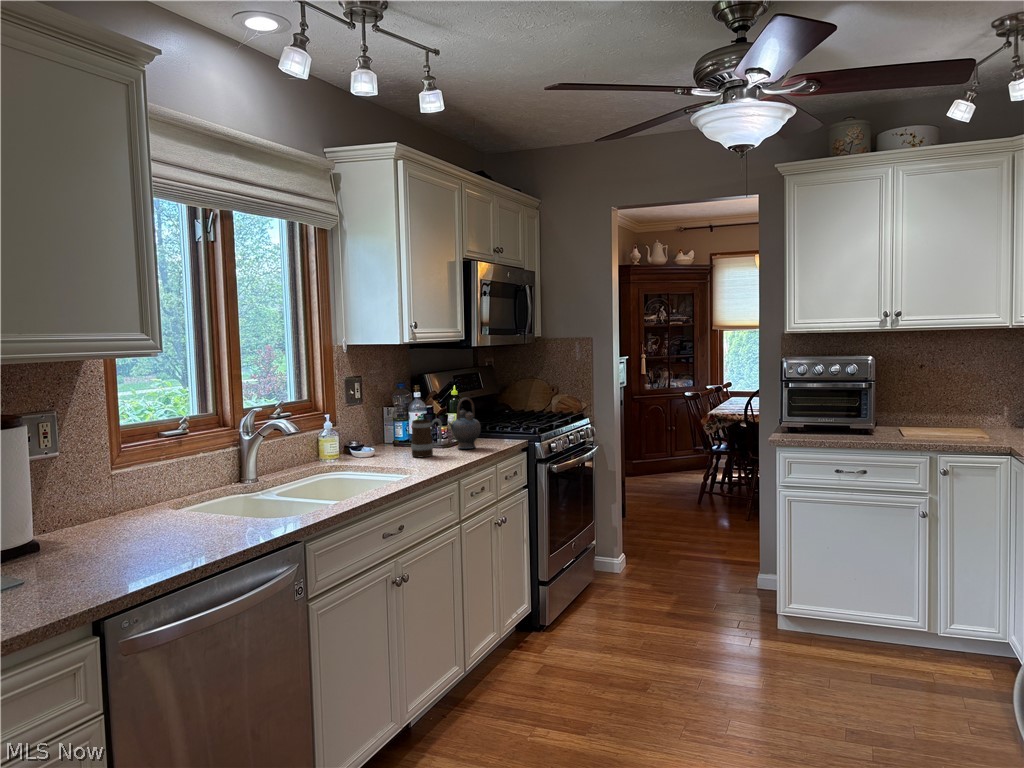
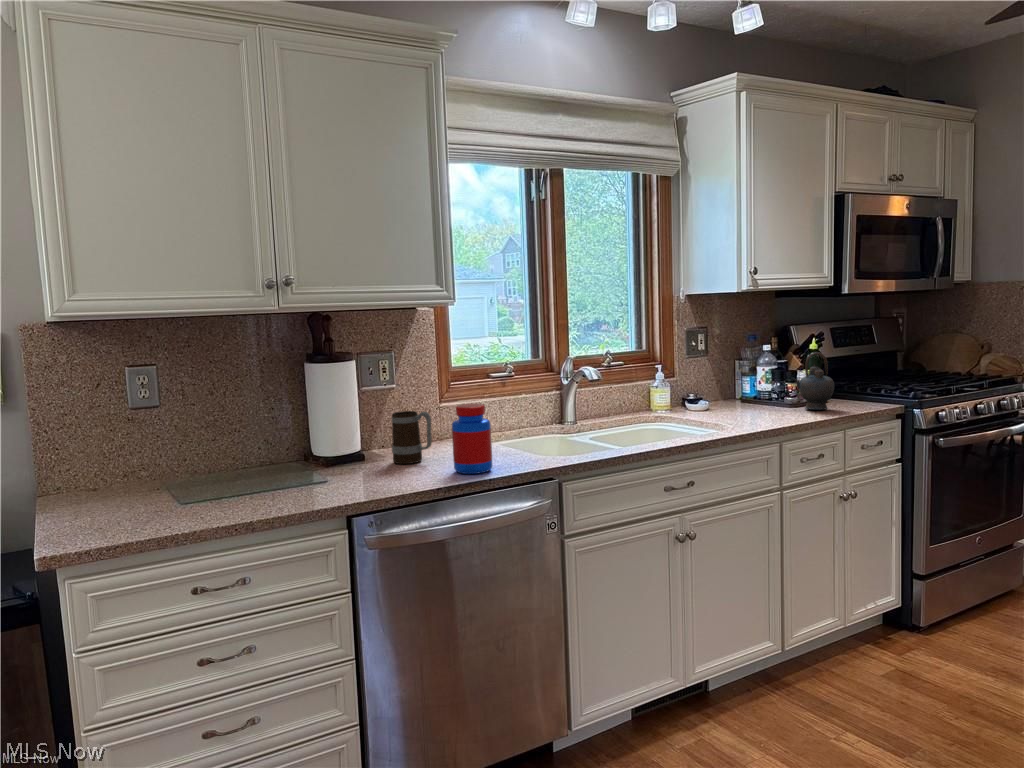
mug: present [411,419,442,457] -> present [392,411,432,464]
jar: none [185,467,234,548] -> present [452,404,492,474]

